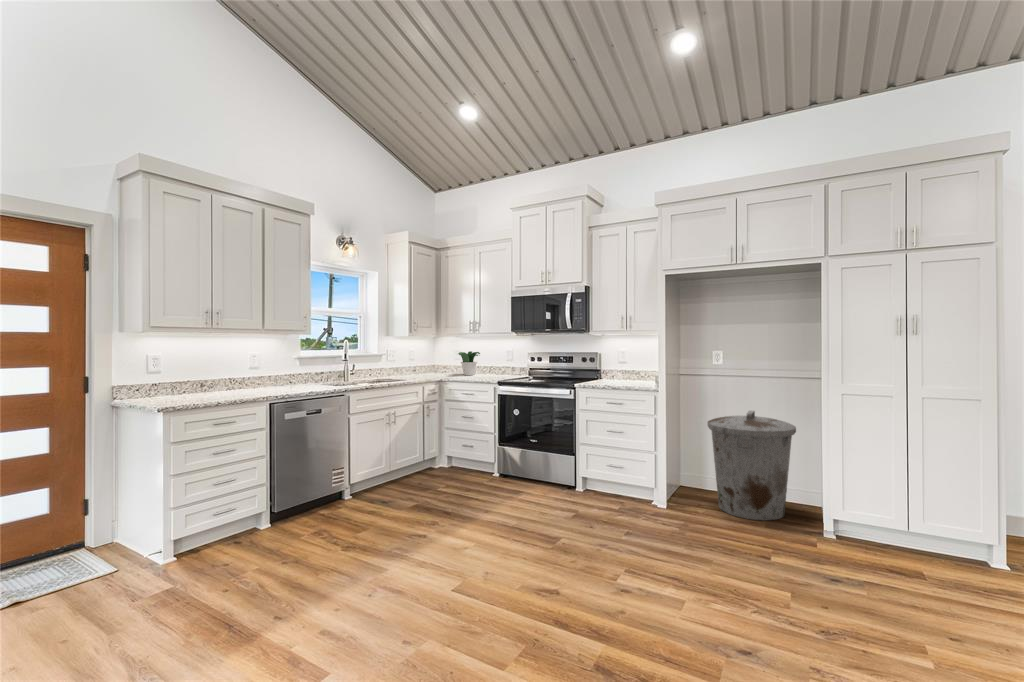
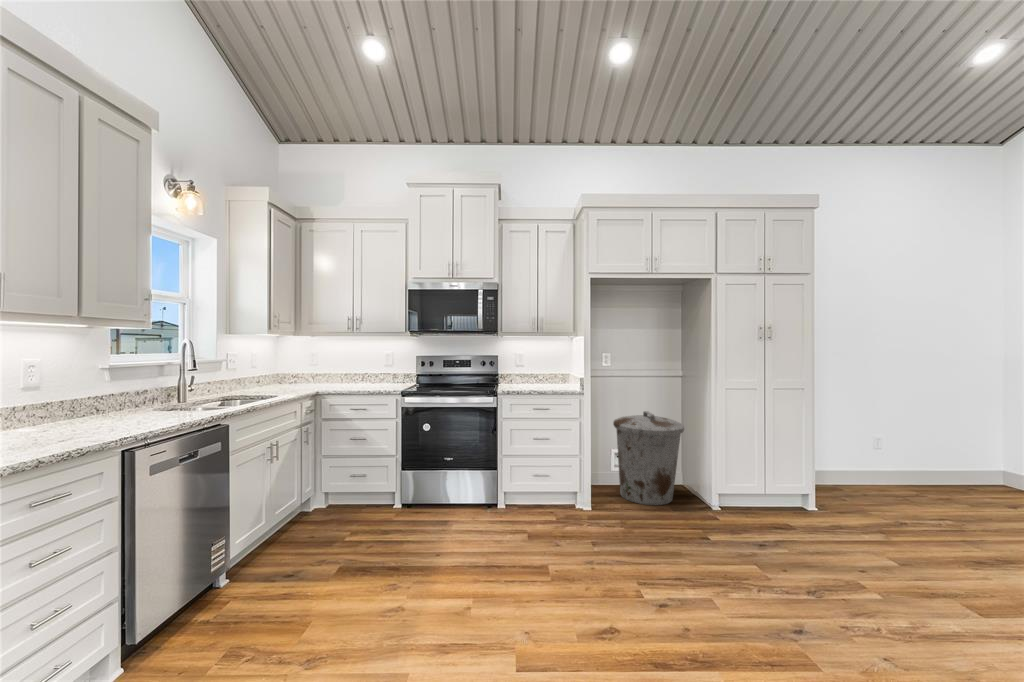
potted plant: present [458,351,480,375] -> none [323,356,358,386]

